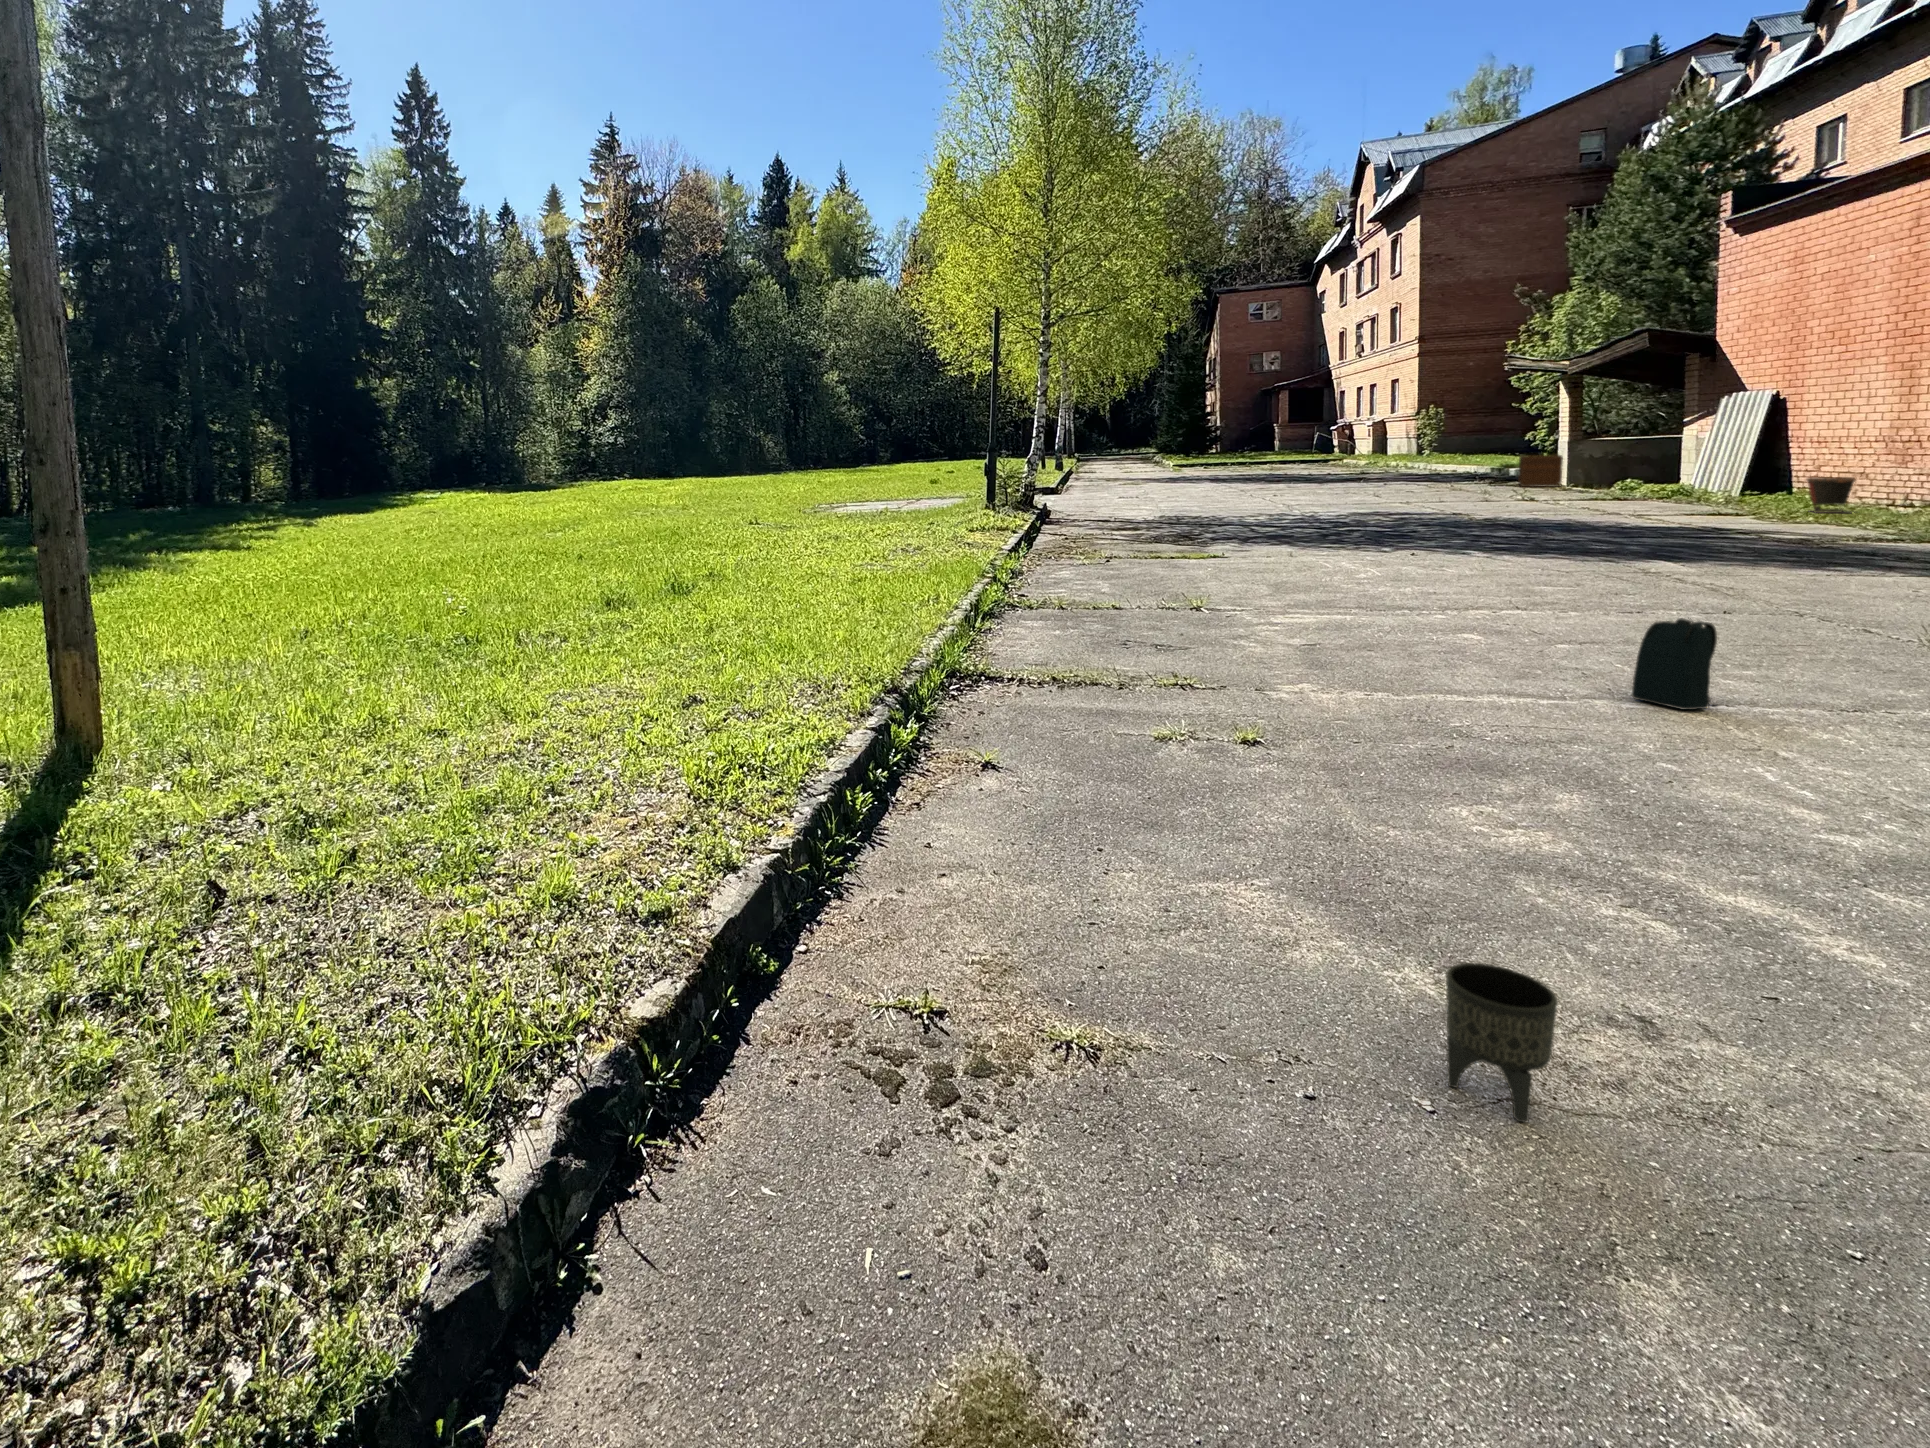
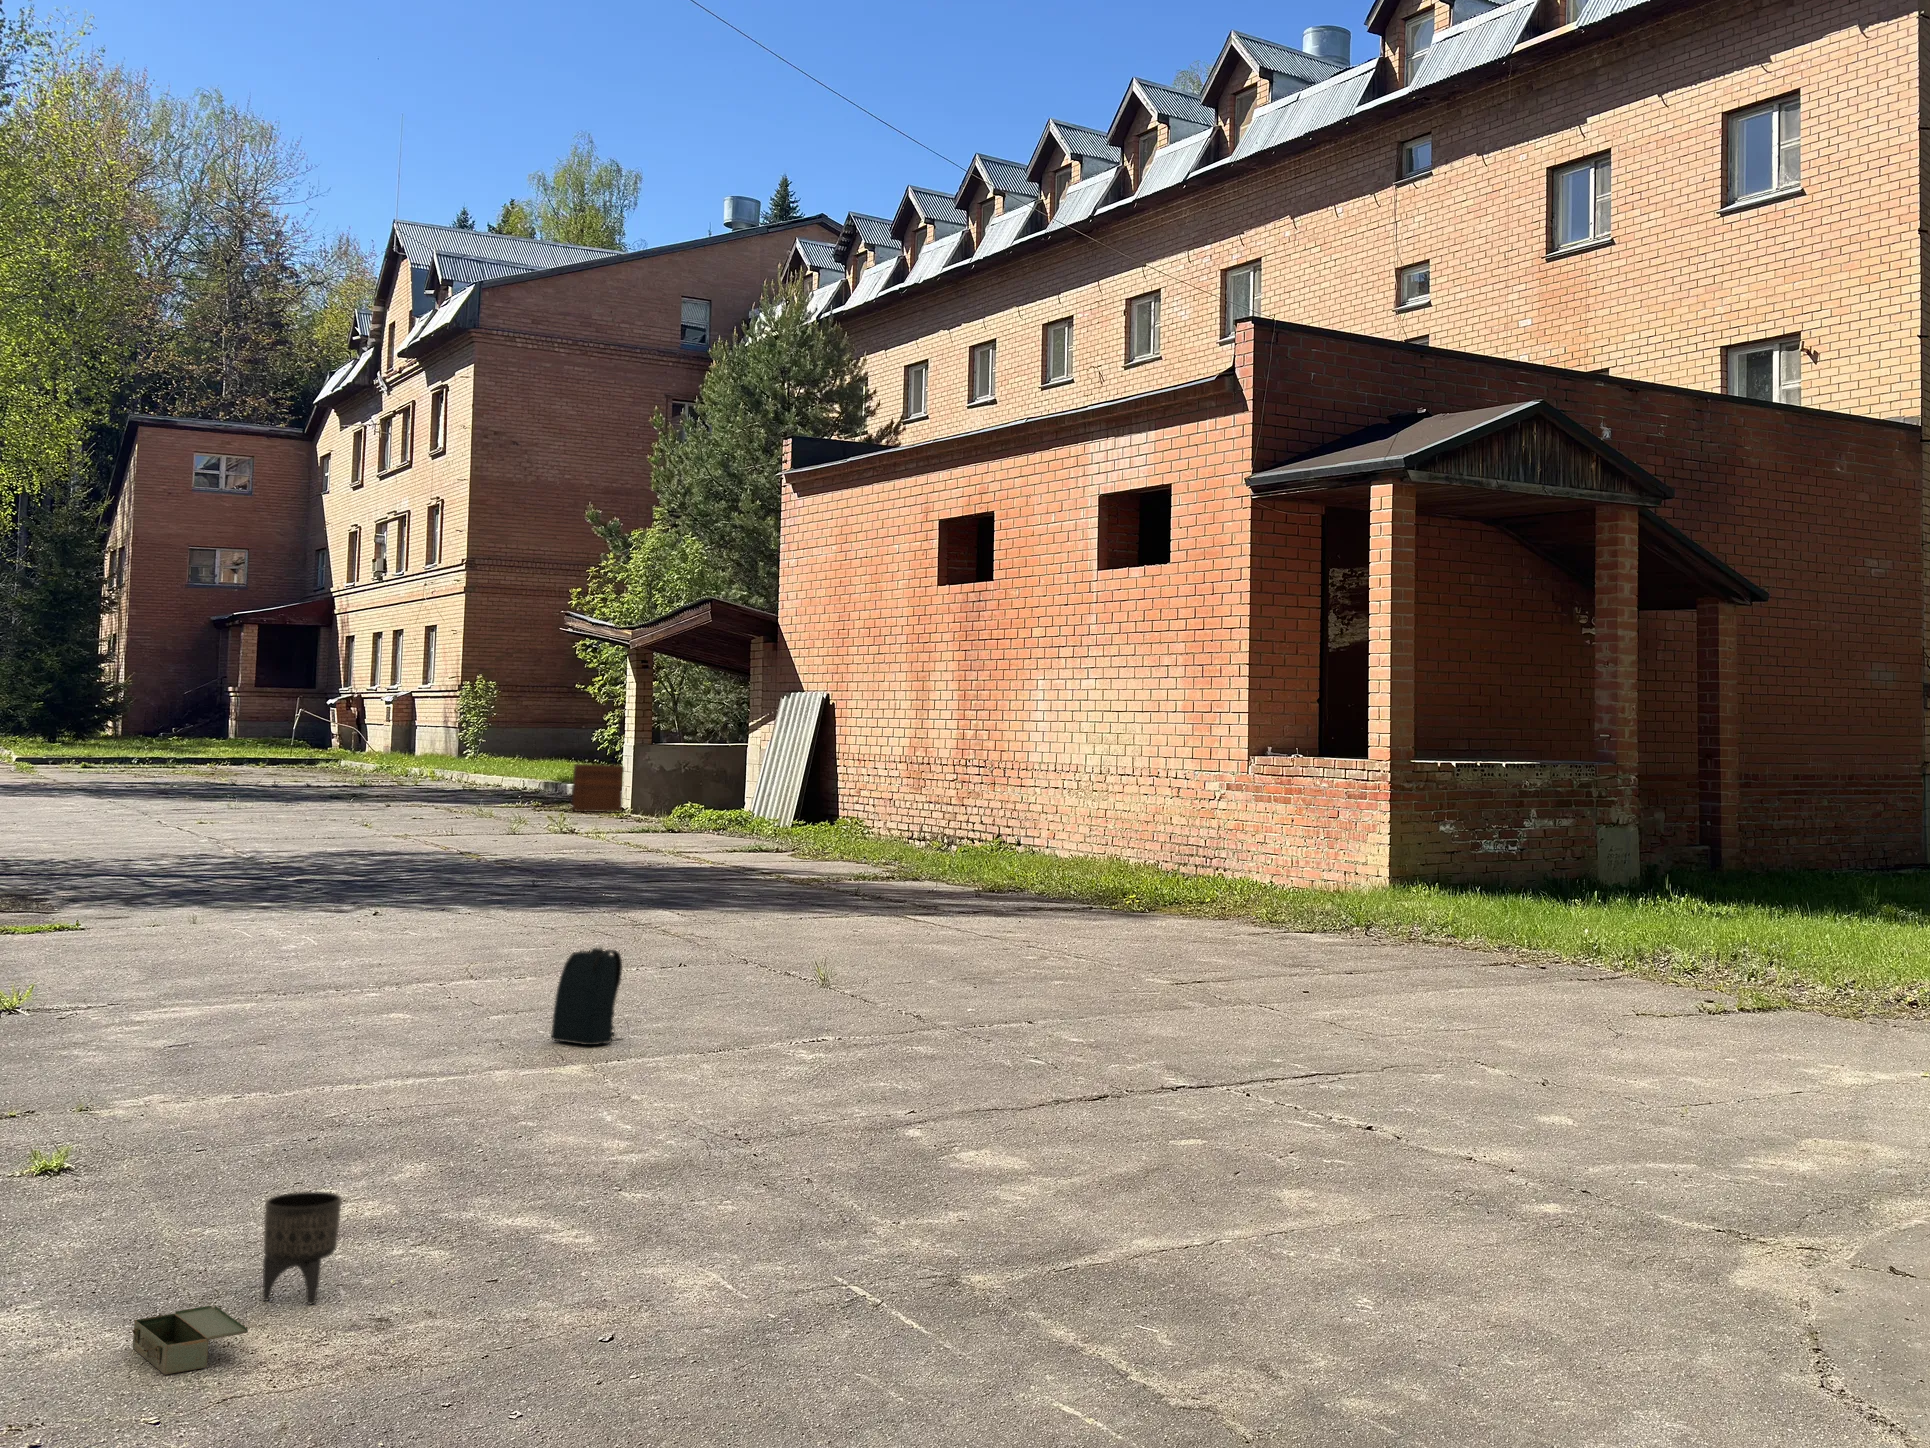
trash can: present [1807,477,1855,513] -> none [845,802,886,850]
toolbox: none [1299,1110,1466,1242] -> present [133,1306,248,1375]

